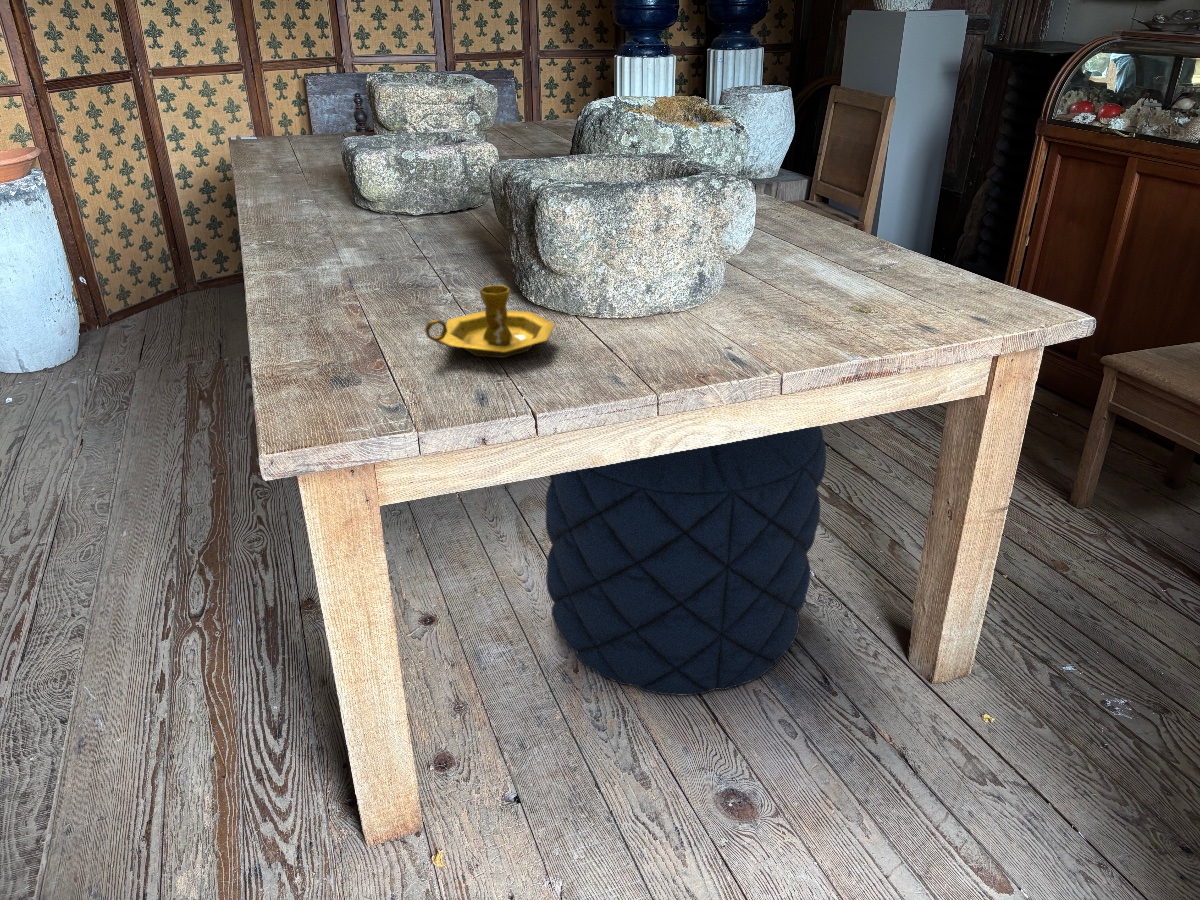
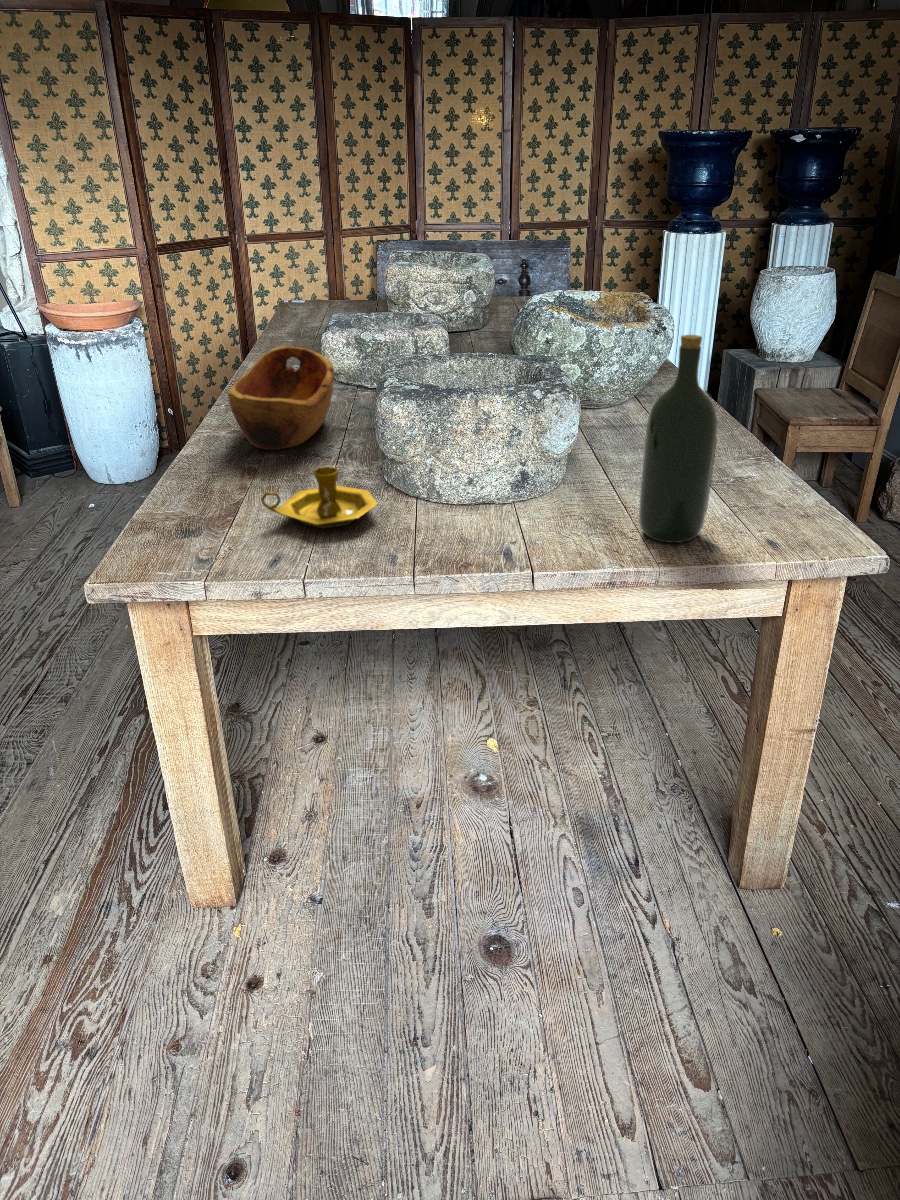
wine bottle: none [837,105,925,331] -> present [639,335,717,543]
wooden bowl: none [297,167,413,284] -> present [228,346,334,450]
pouf: present [546,426,826,695] -> none [408,543,663,850]

